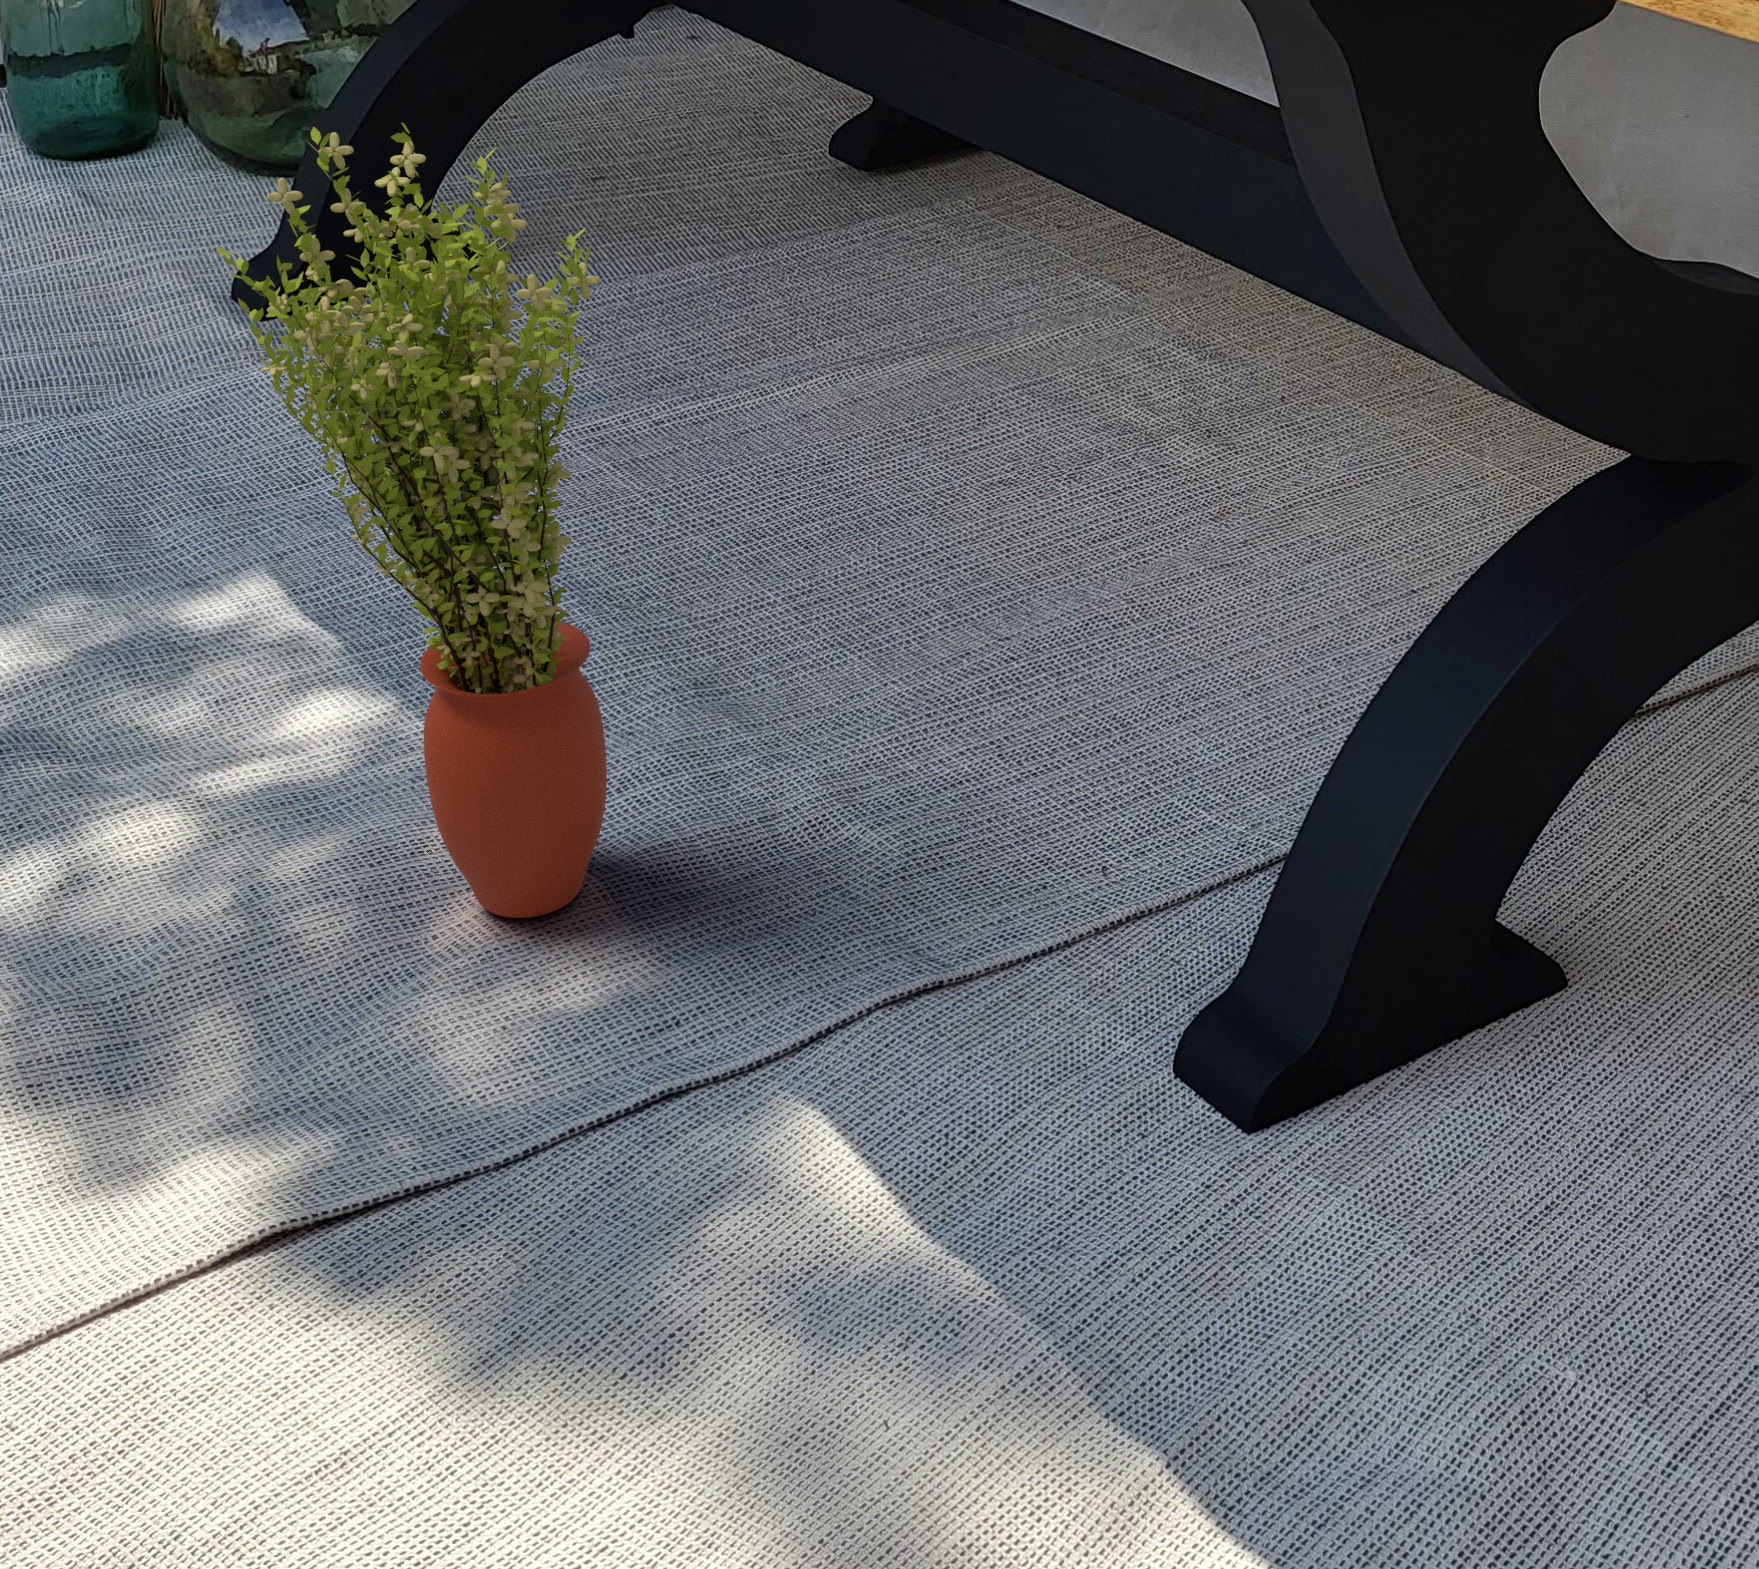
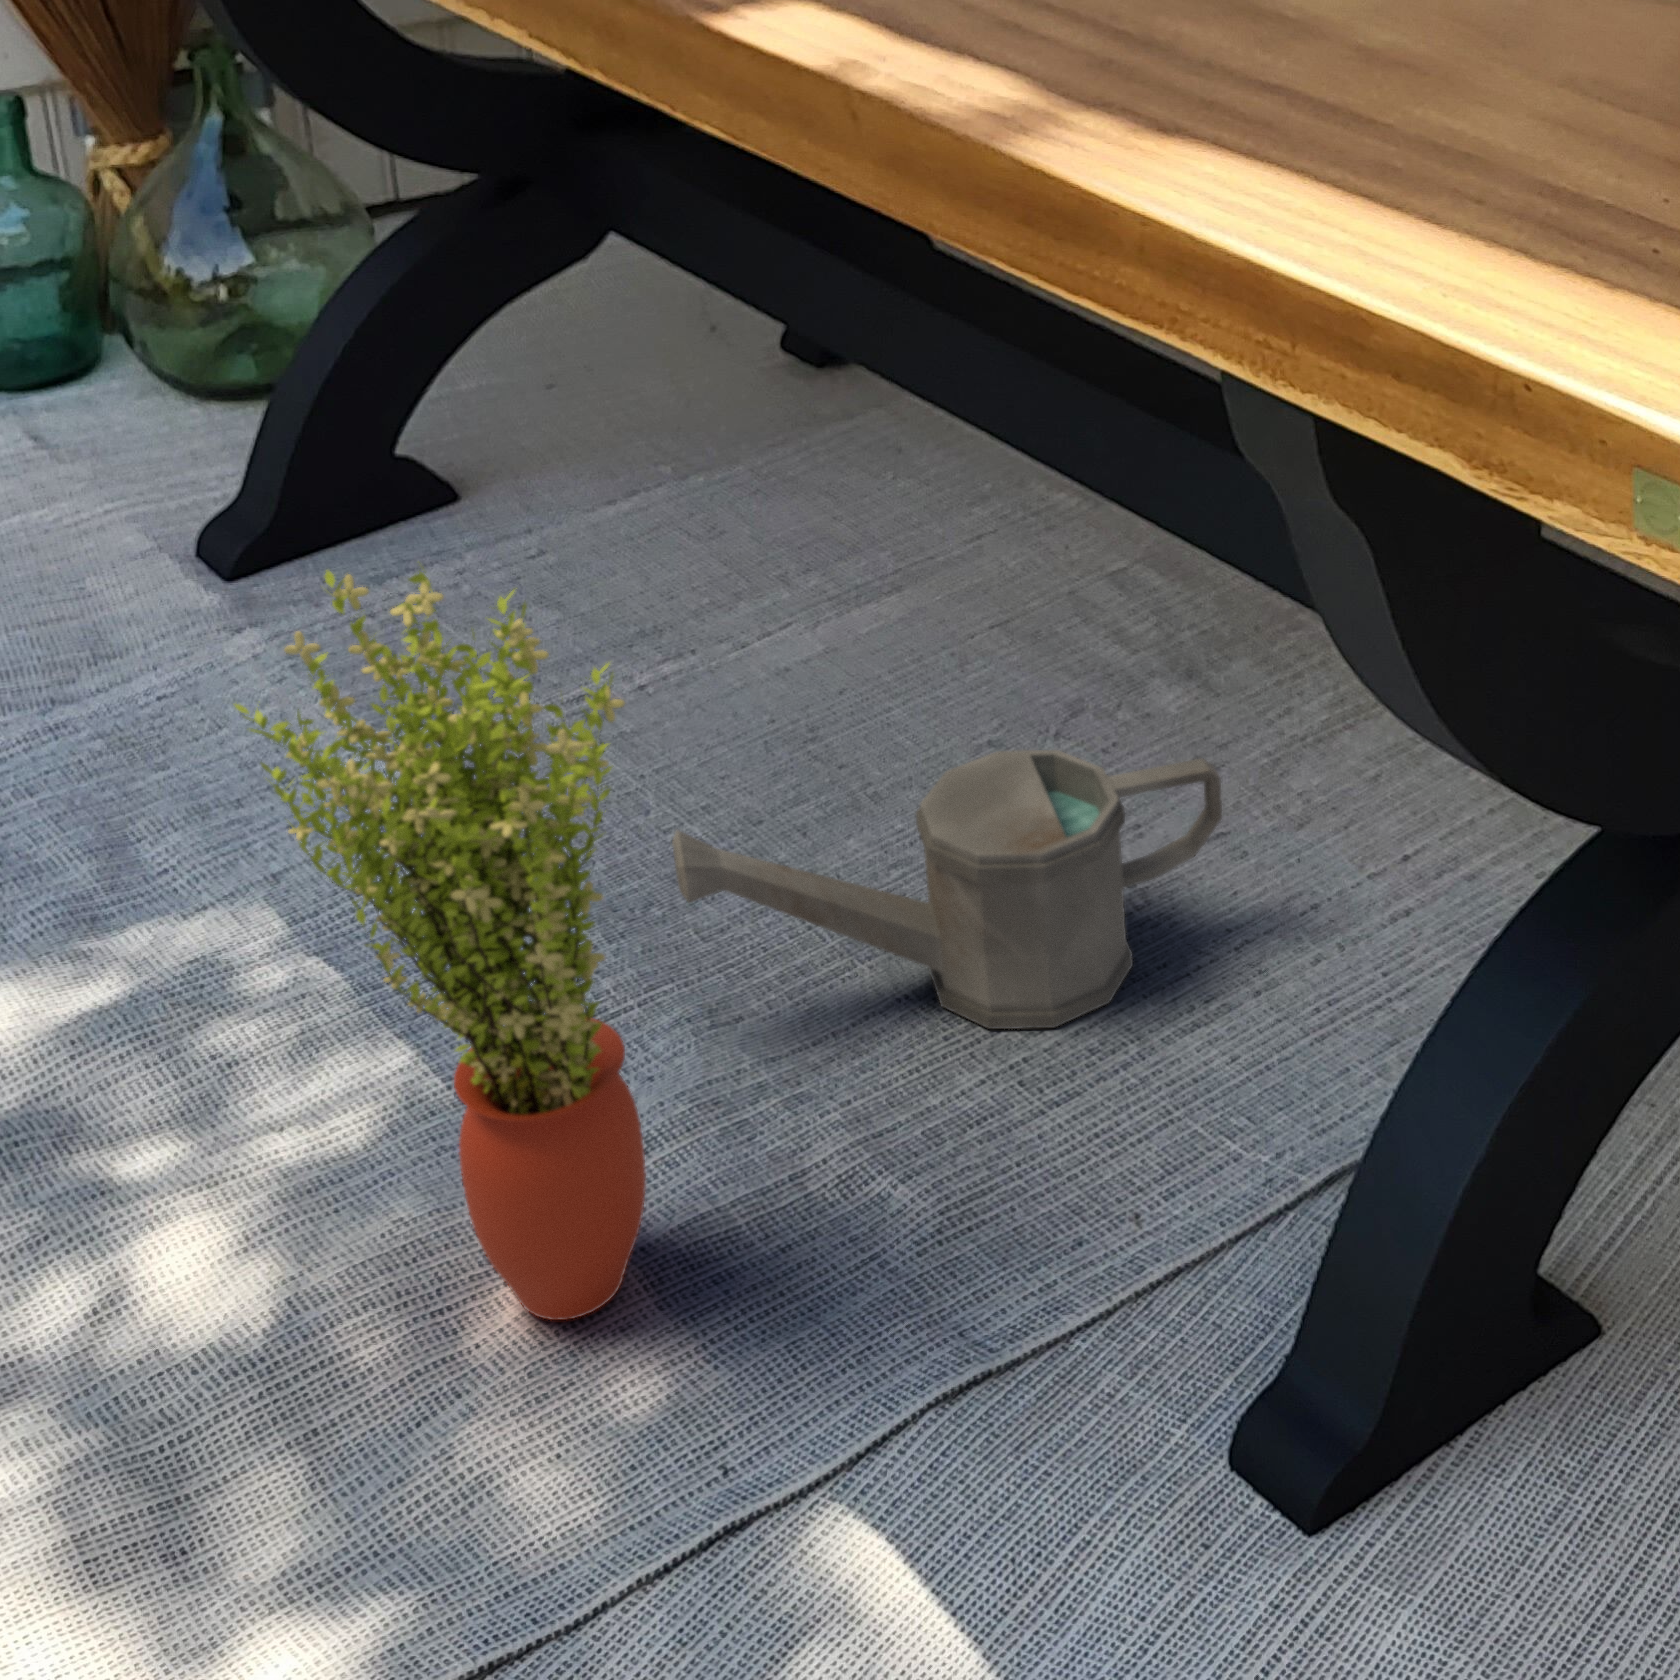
watering can: none [655,443,1208,710] -> present [672,750,1222,1029]

